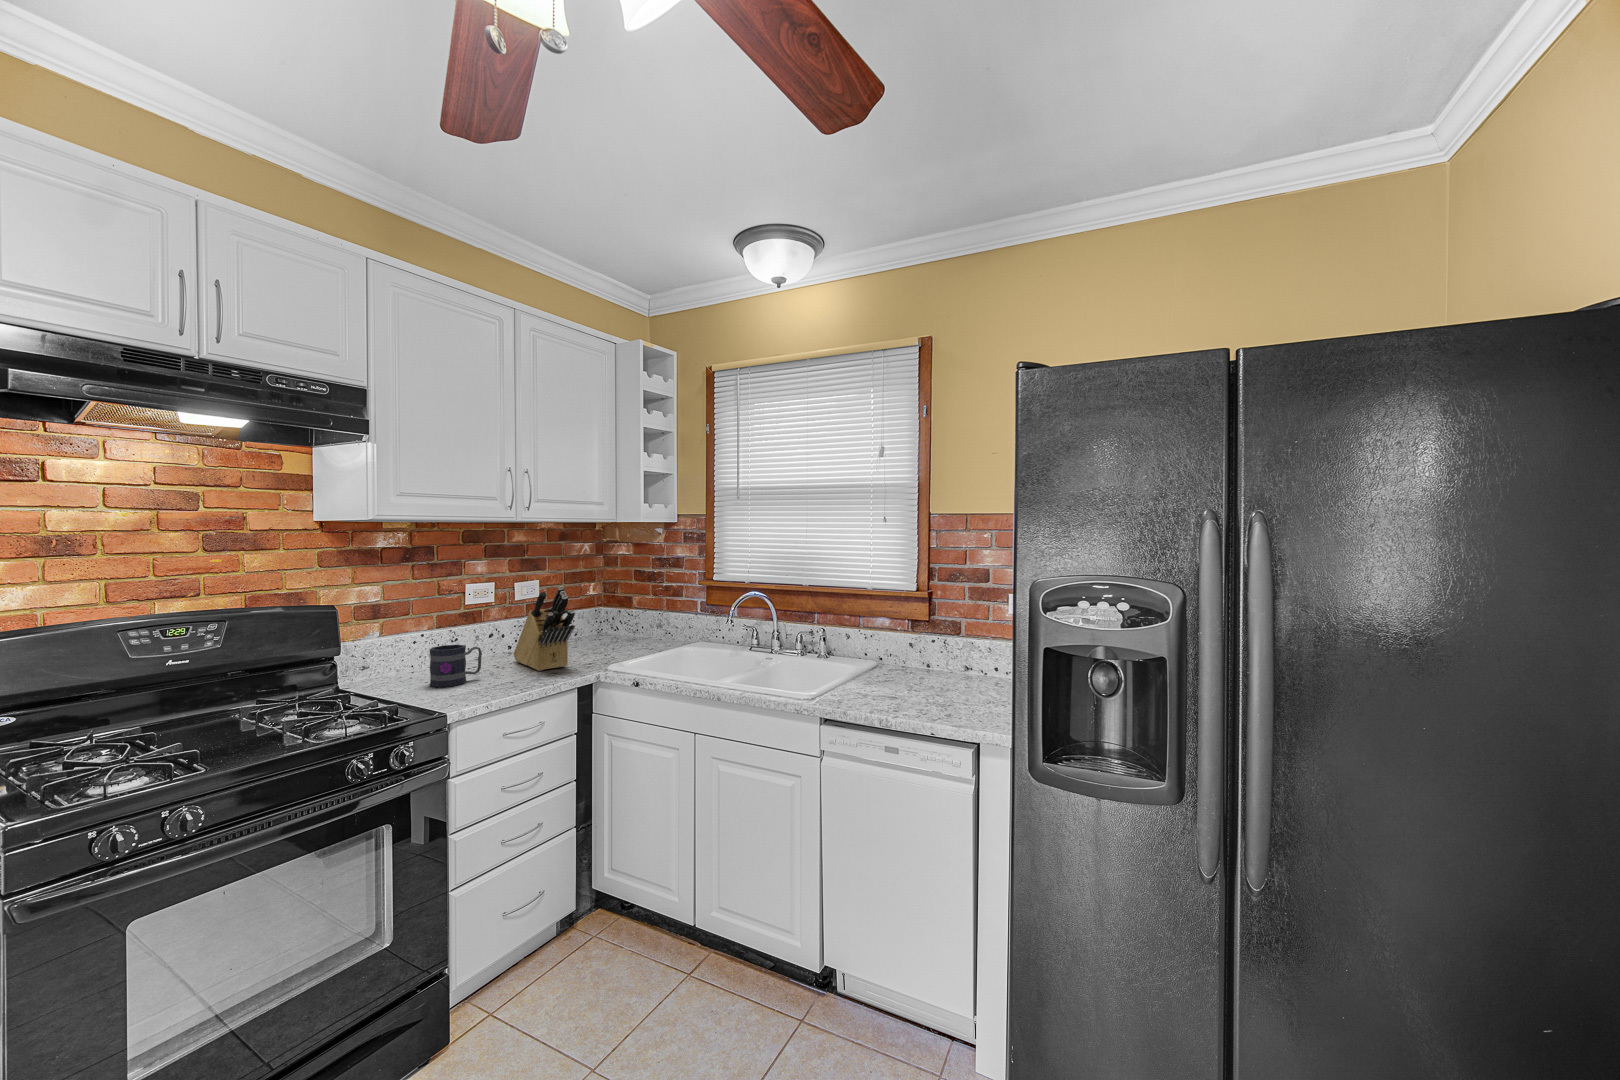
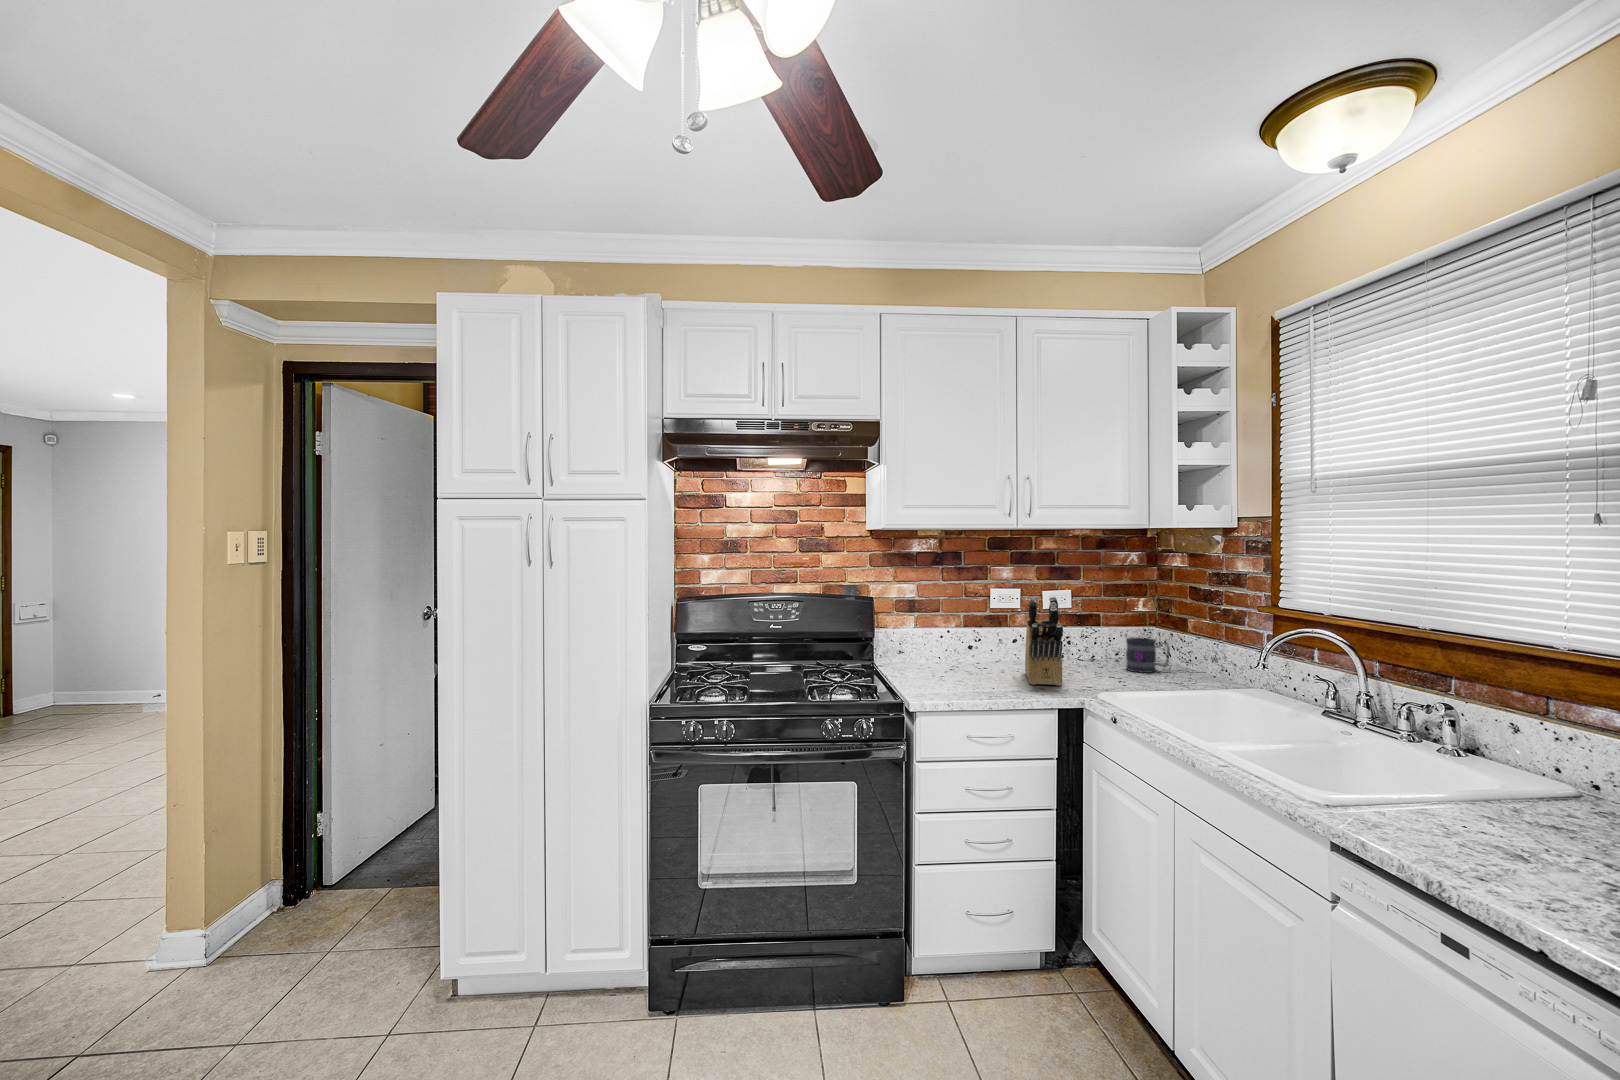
mug: present [430,645,482,687] -> present [1126,638,1170,673]

